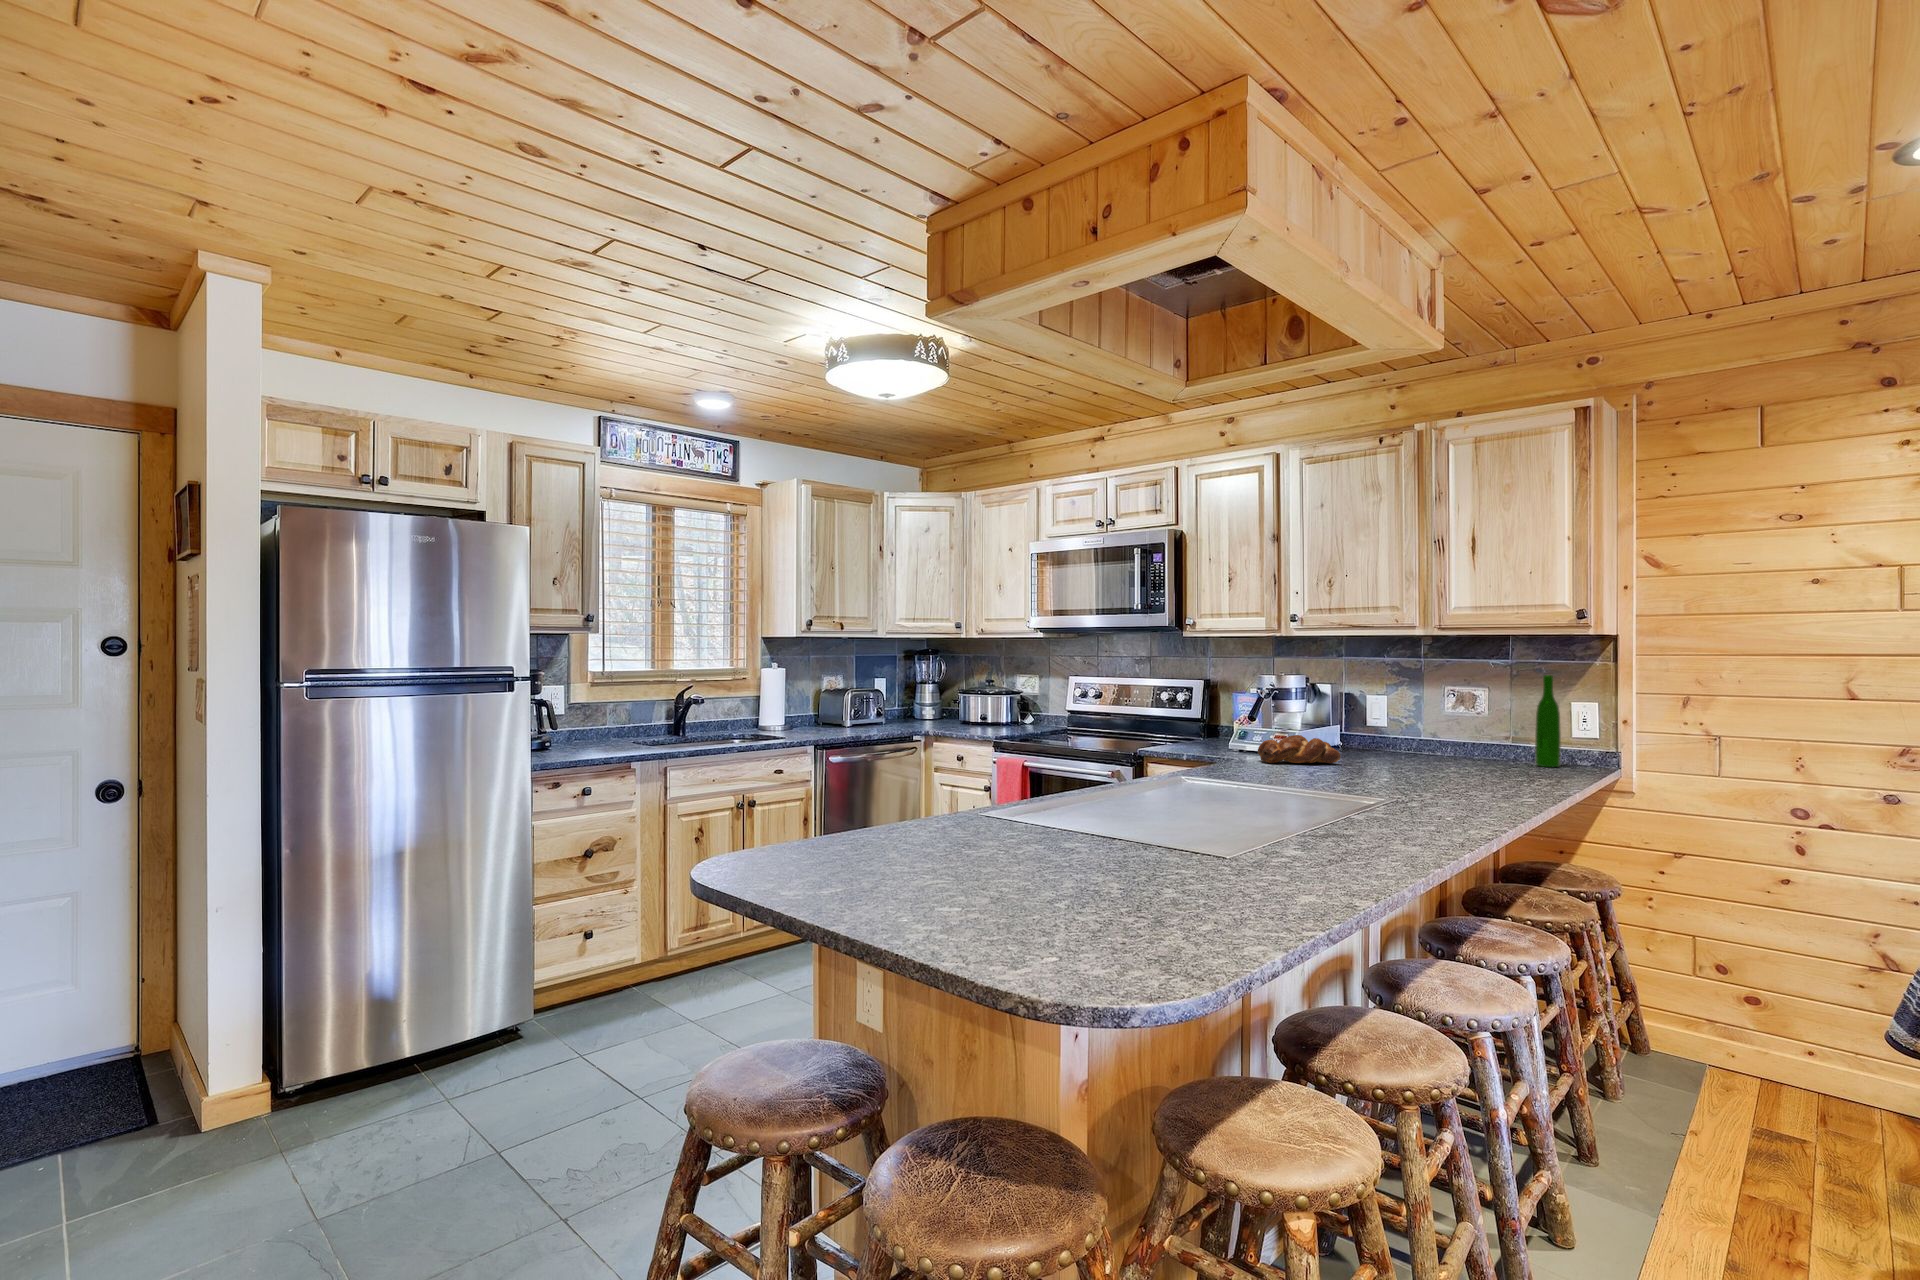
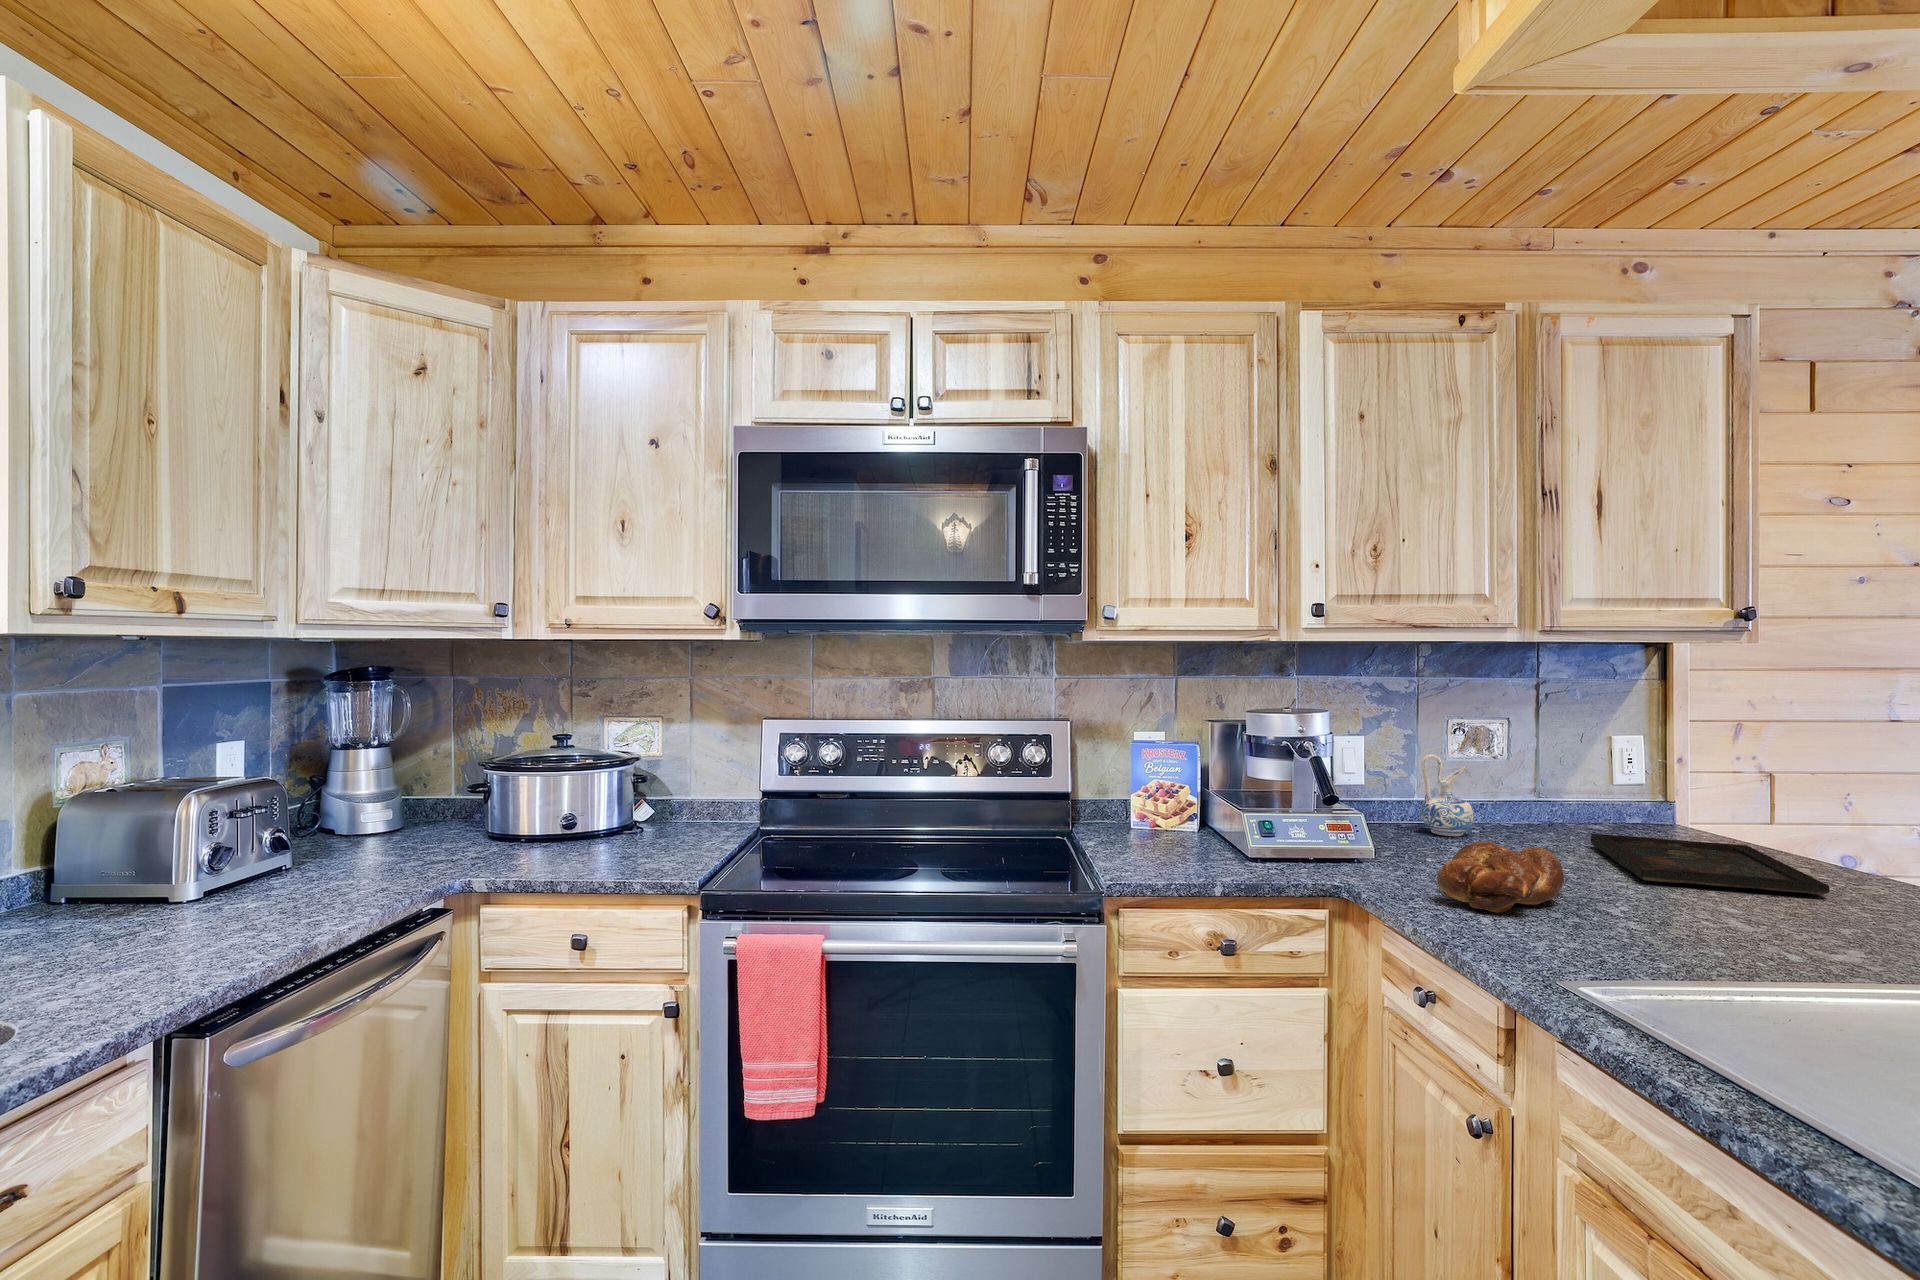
wine bottle: present [1535,675,1561,767] -> none [1615,701,1654,837]
ceramic pitcher: none [1396,706,1429,757] -> present [1420,754,1474,836]
tray: none [1402,756,1547,776] -> present [1591,834,1830,895]

